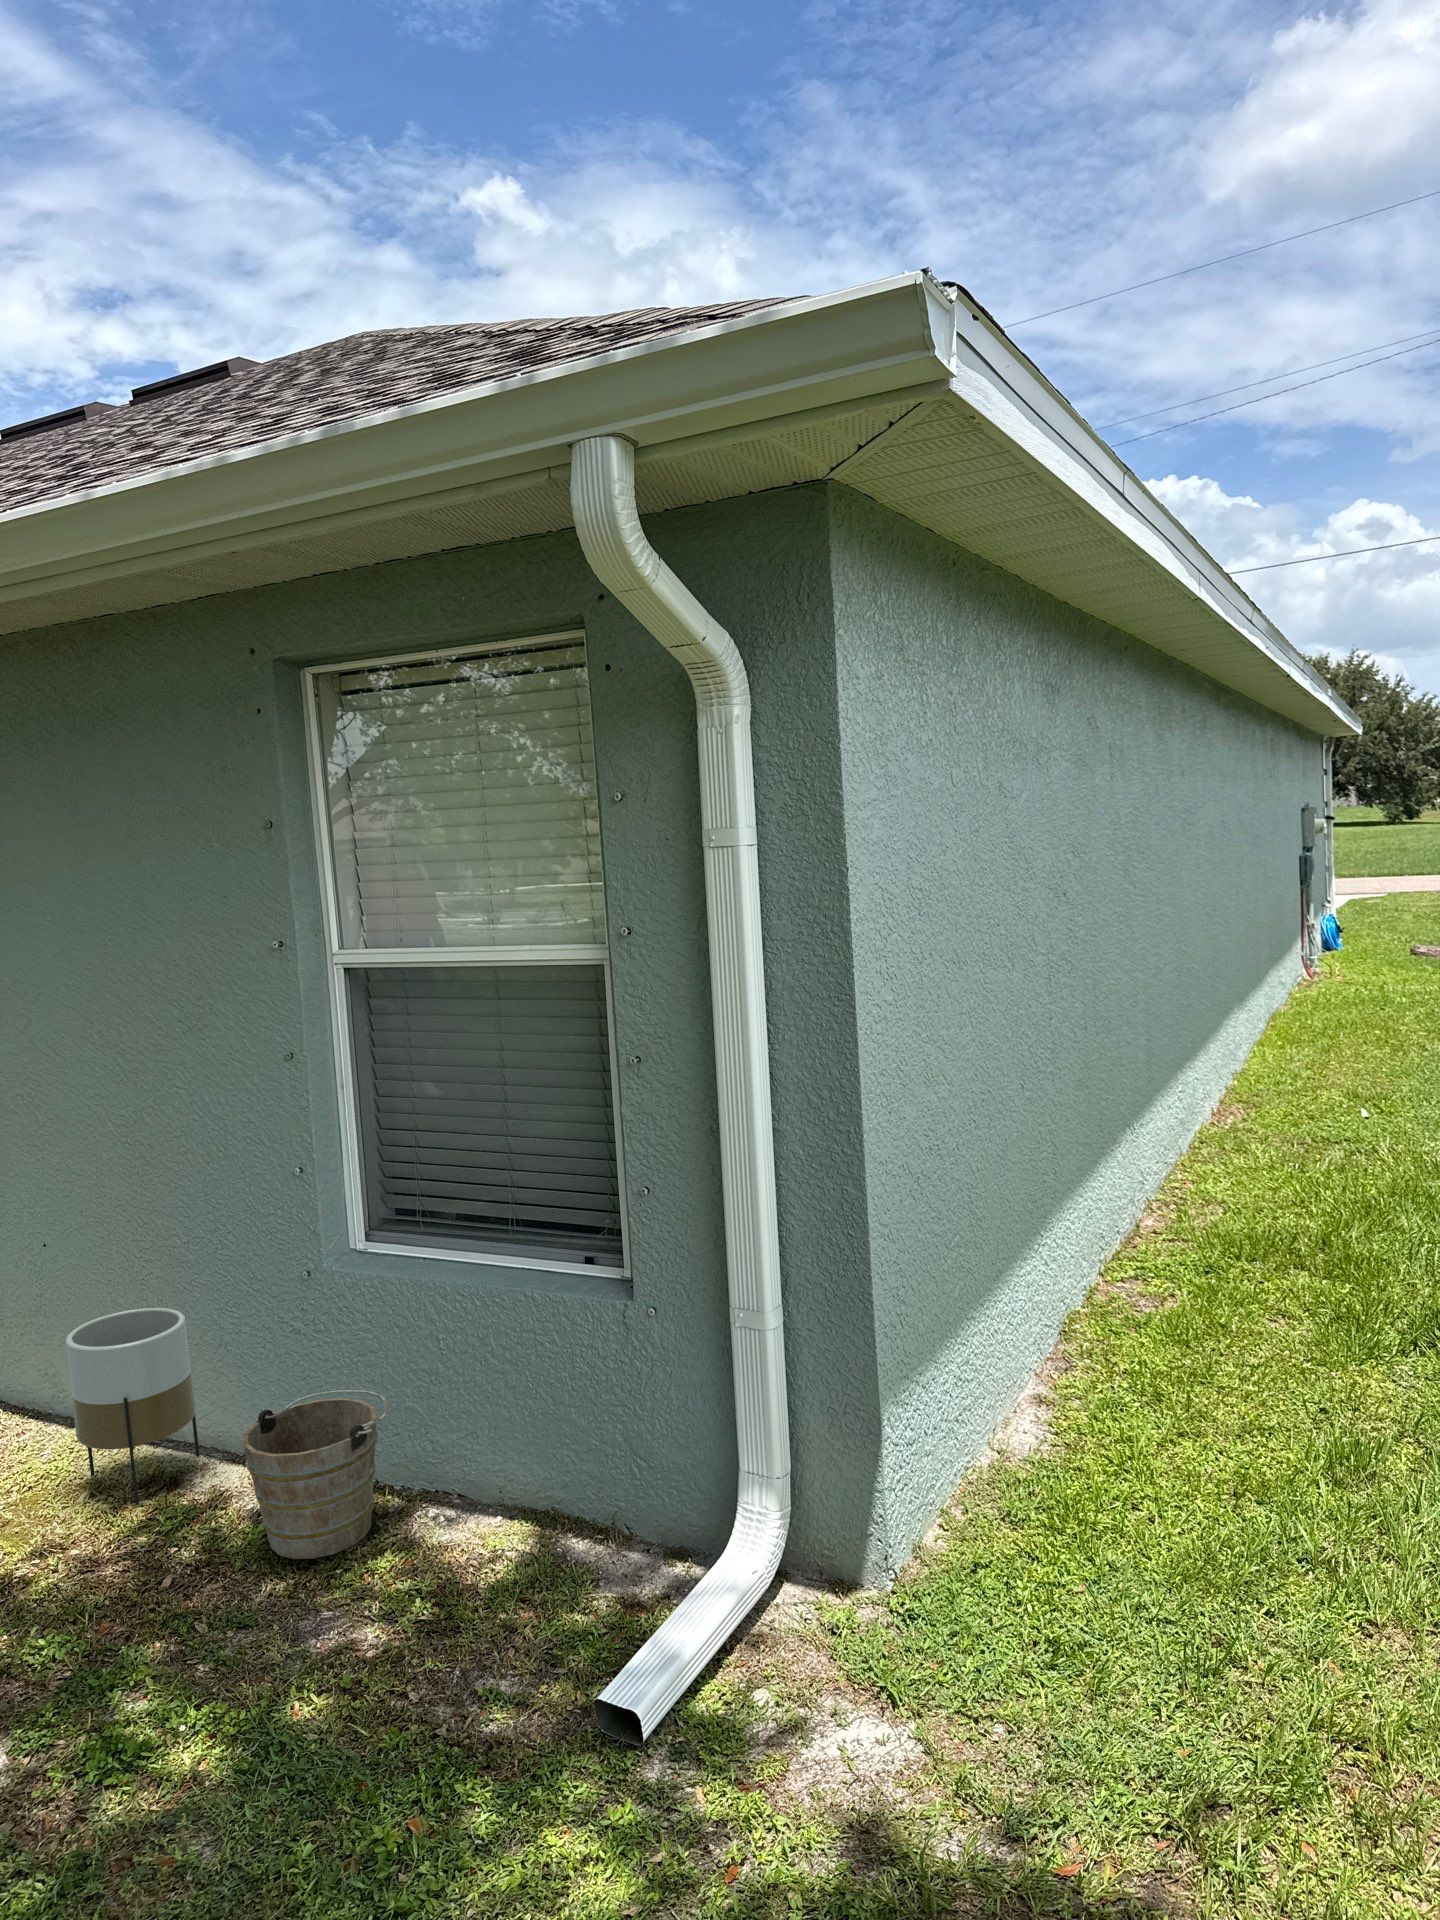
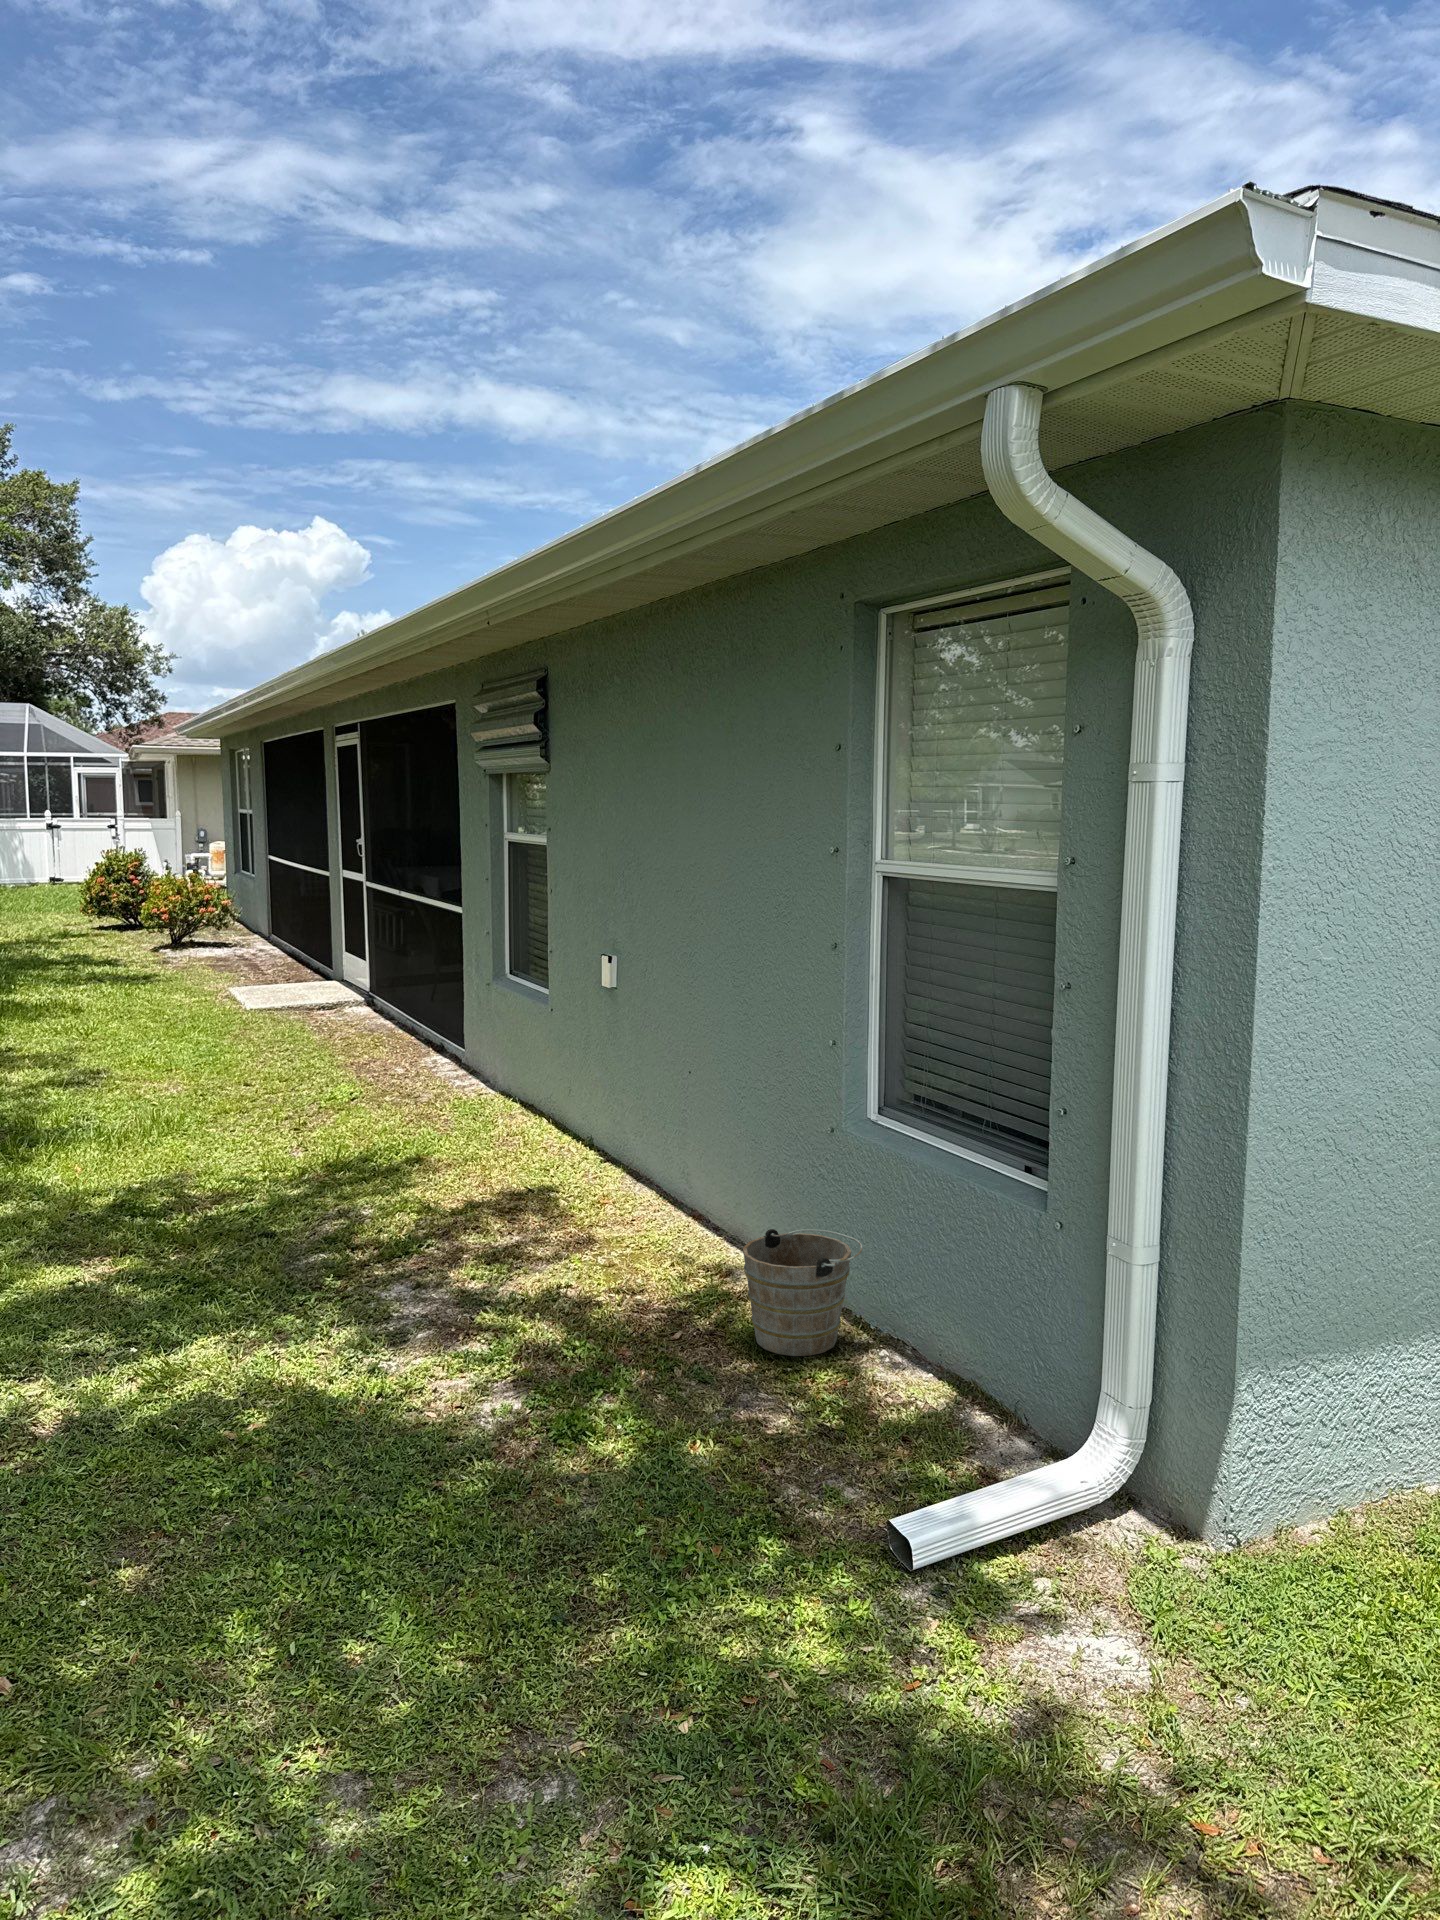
planter: present [66,1308,199,1505] -> none [665,1134,754,1280]

